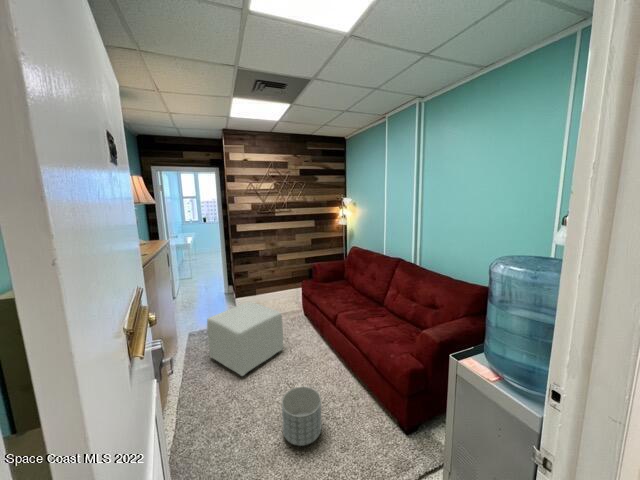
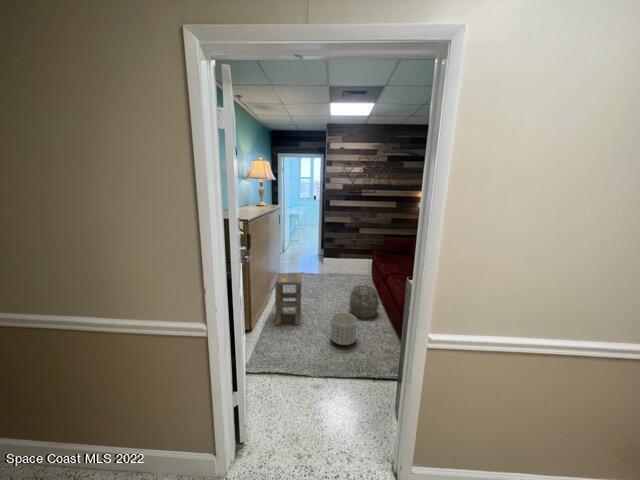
ottoman: present [207,302,283,376] -> none [298,258,348,303]
woven basket: none [292,332,332,381] -> present [349,285,379,318]
side table: none [176,340,228,444] -> present [275,273,302,325]

